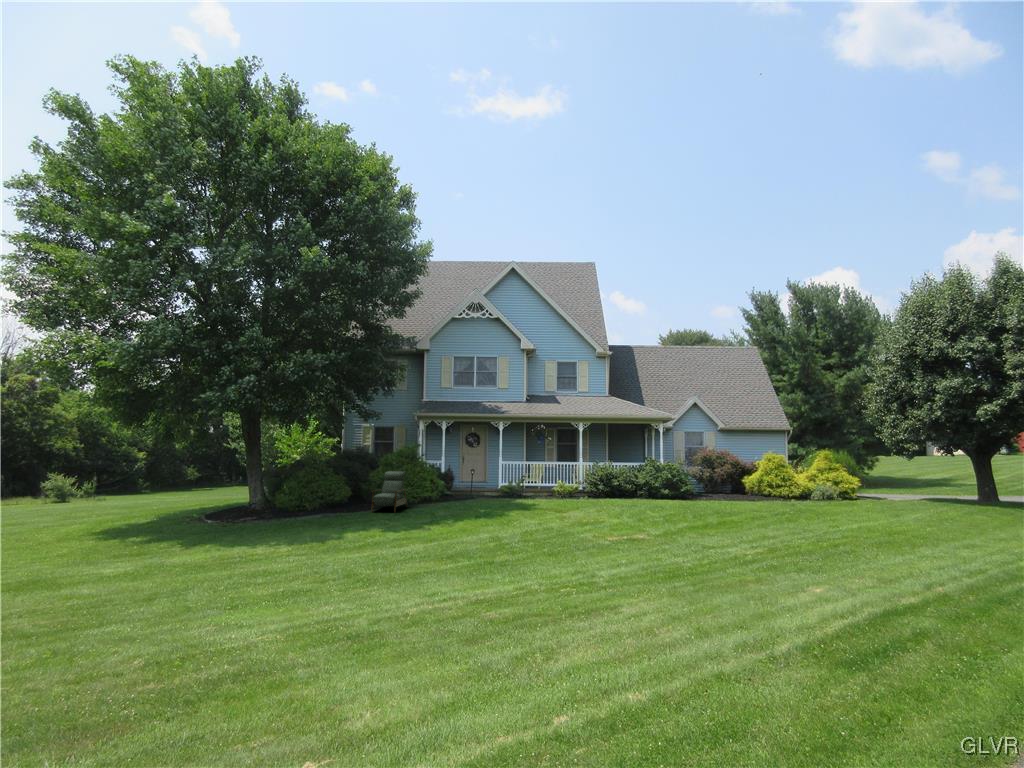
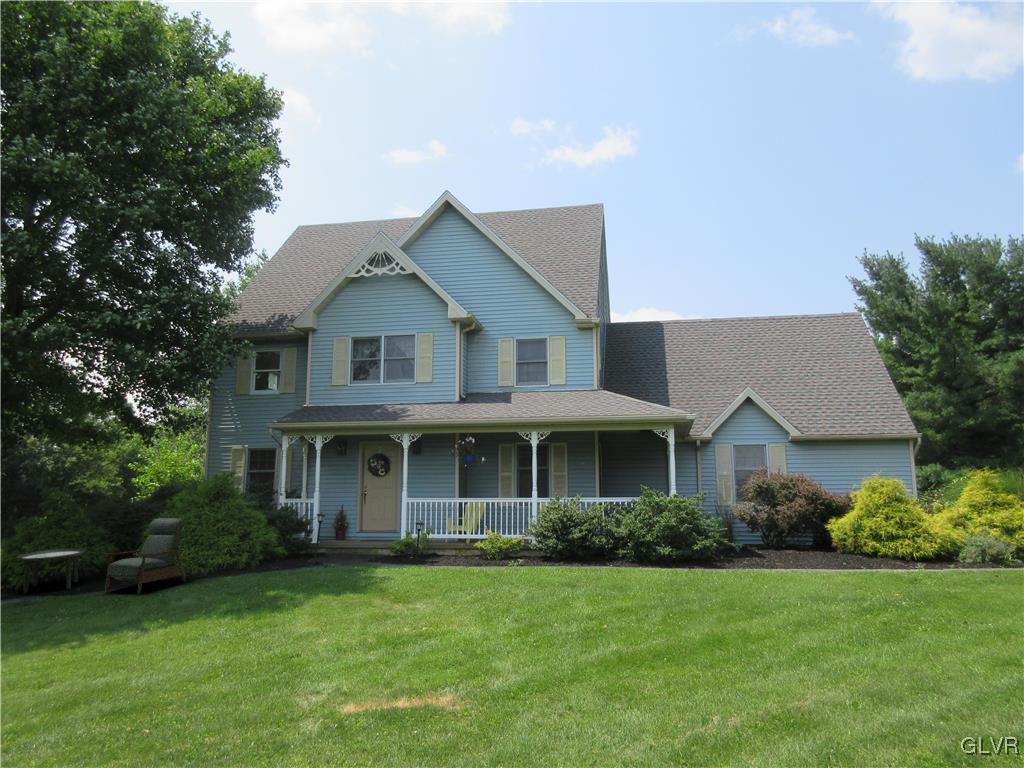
round table: none [312,488,347,513] -> present [17,548,86,593]

